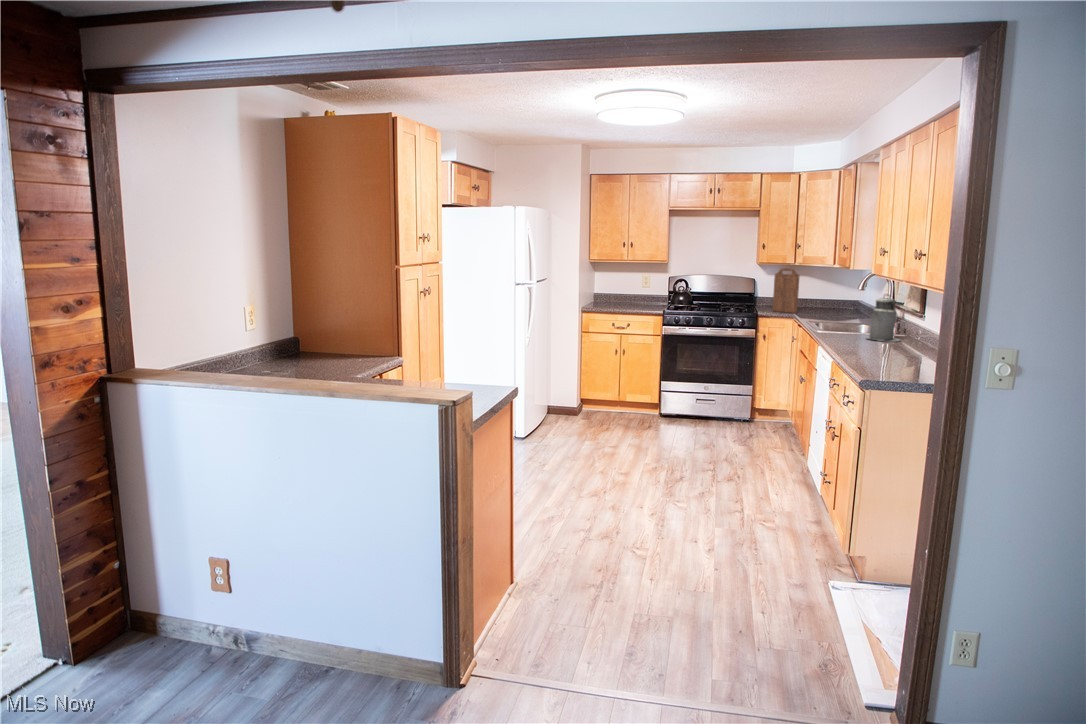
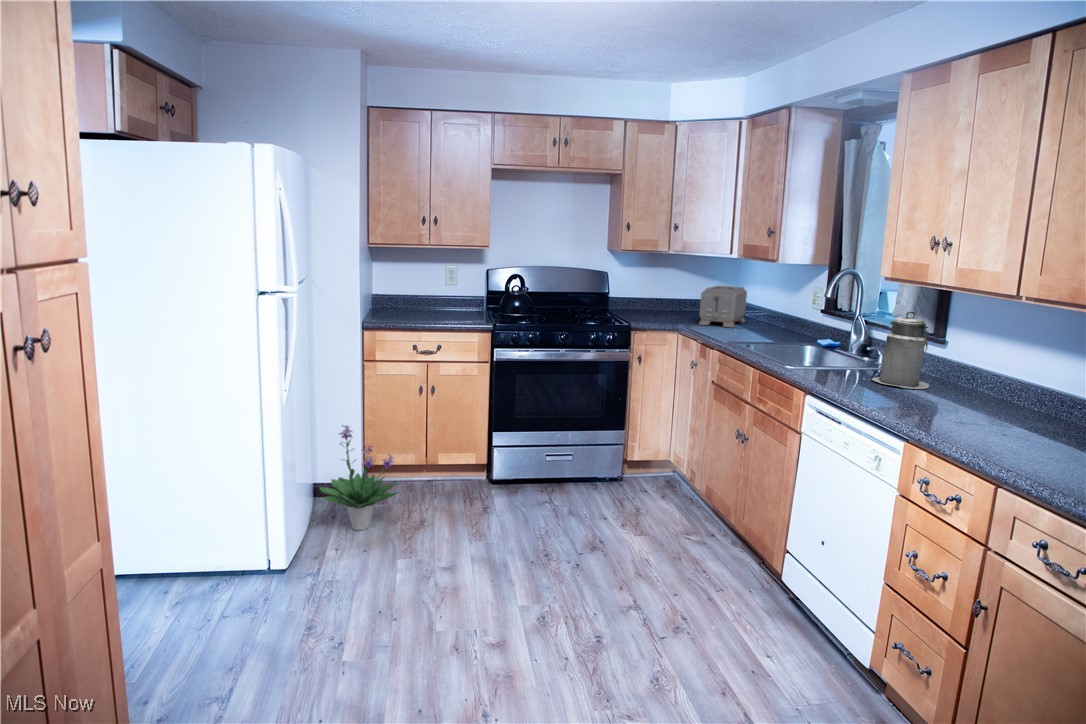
cutting board: present [773,268,800,313] -> none [643,259,682,323]
toaster: none [812,287,855,316] -> present [699,286,747,327]
potted plant: none [549,364,596,428] -> present [319,425,399,530]

